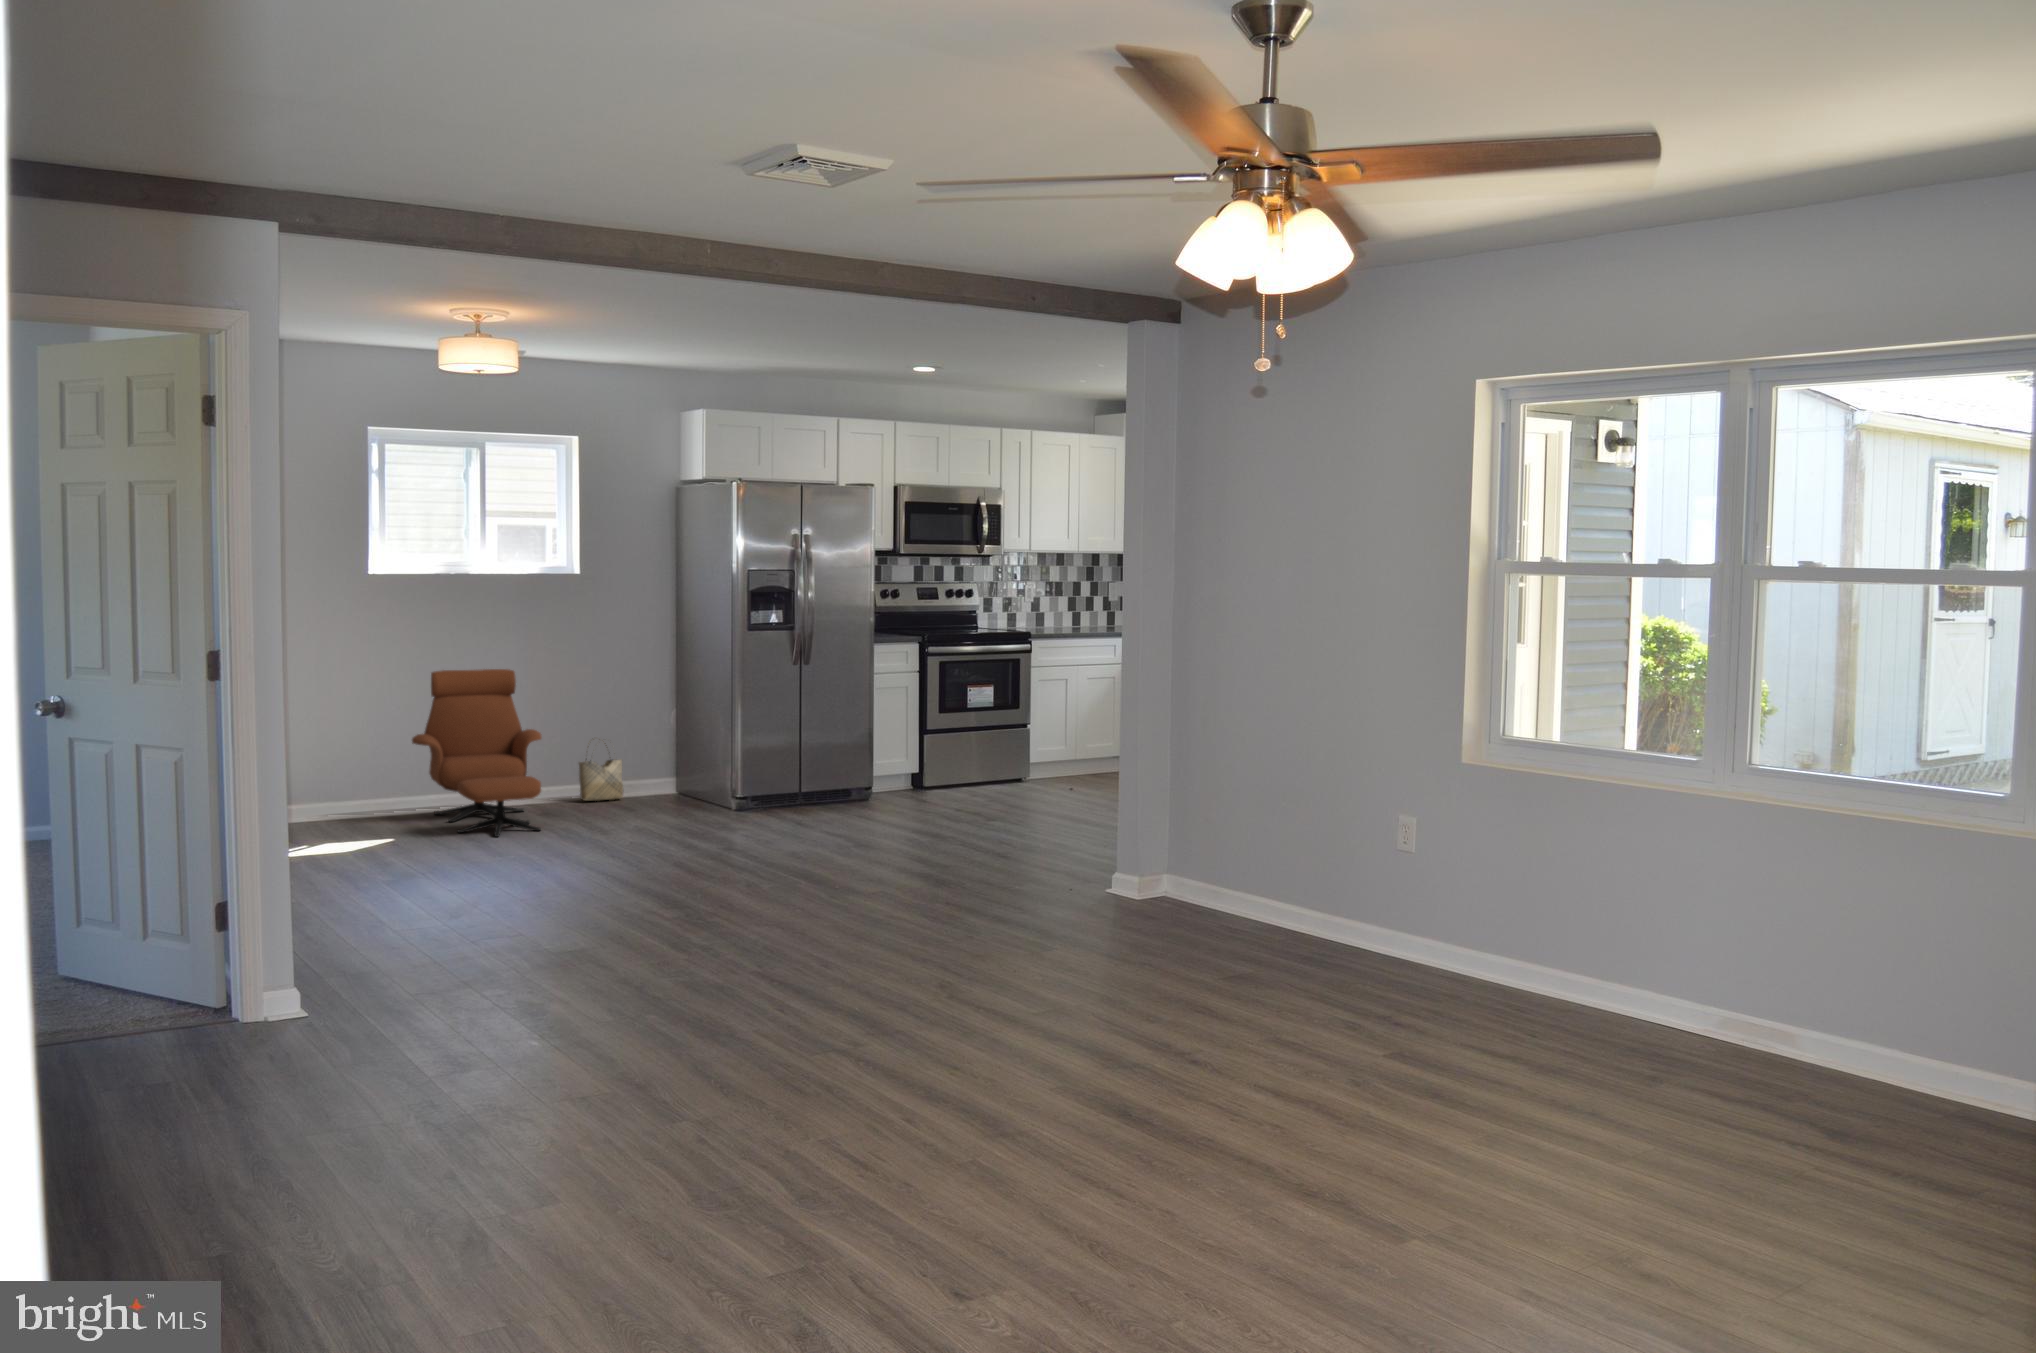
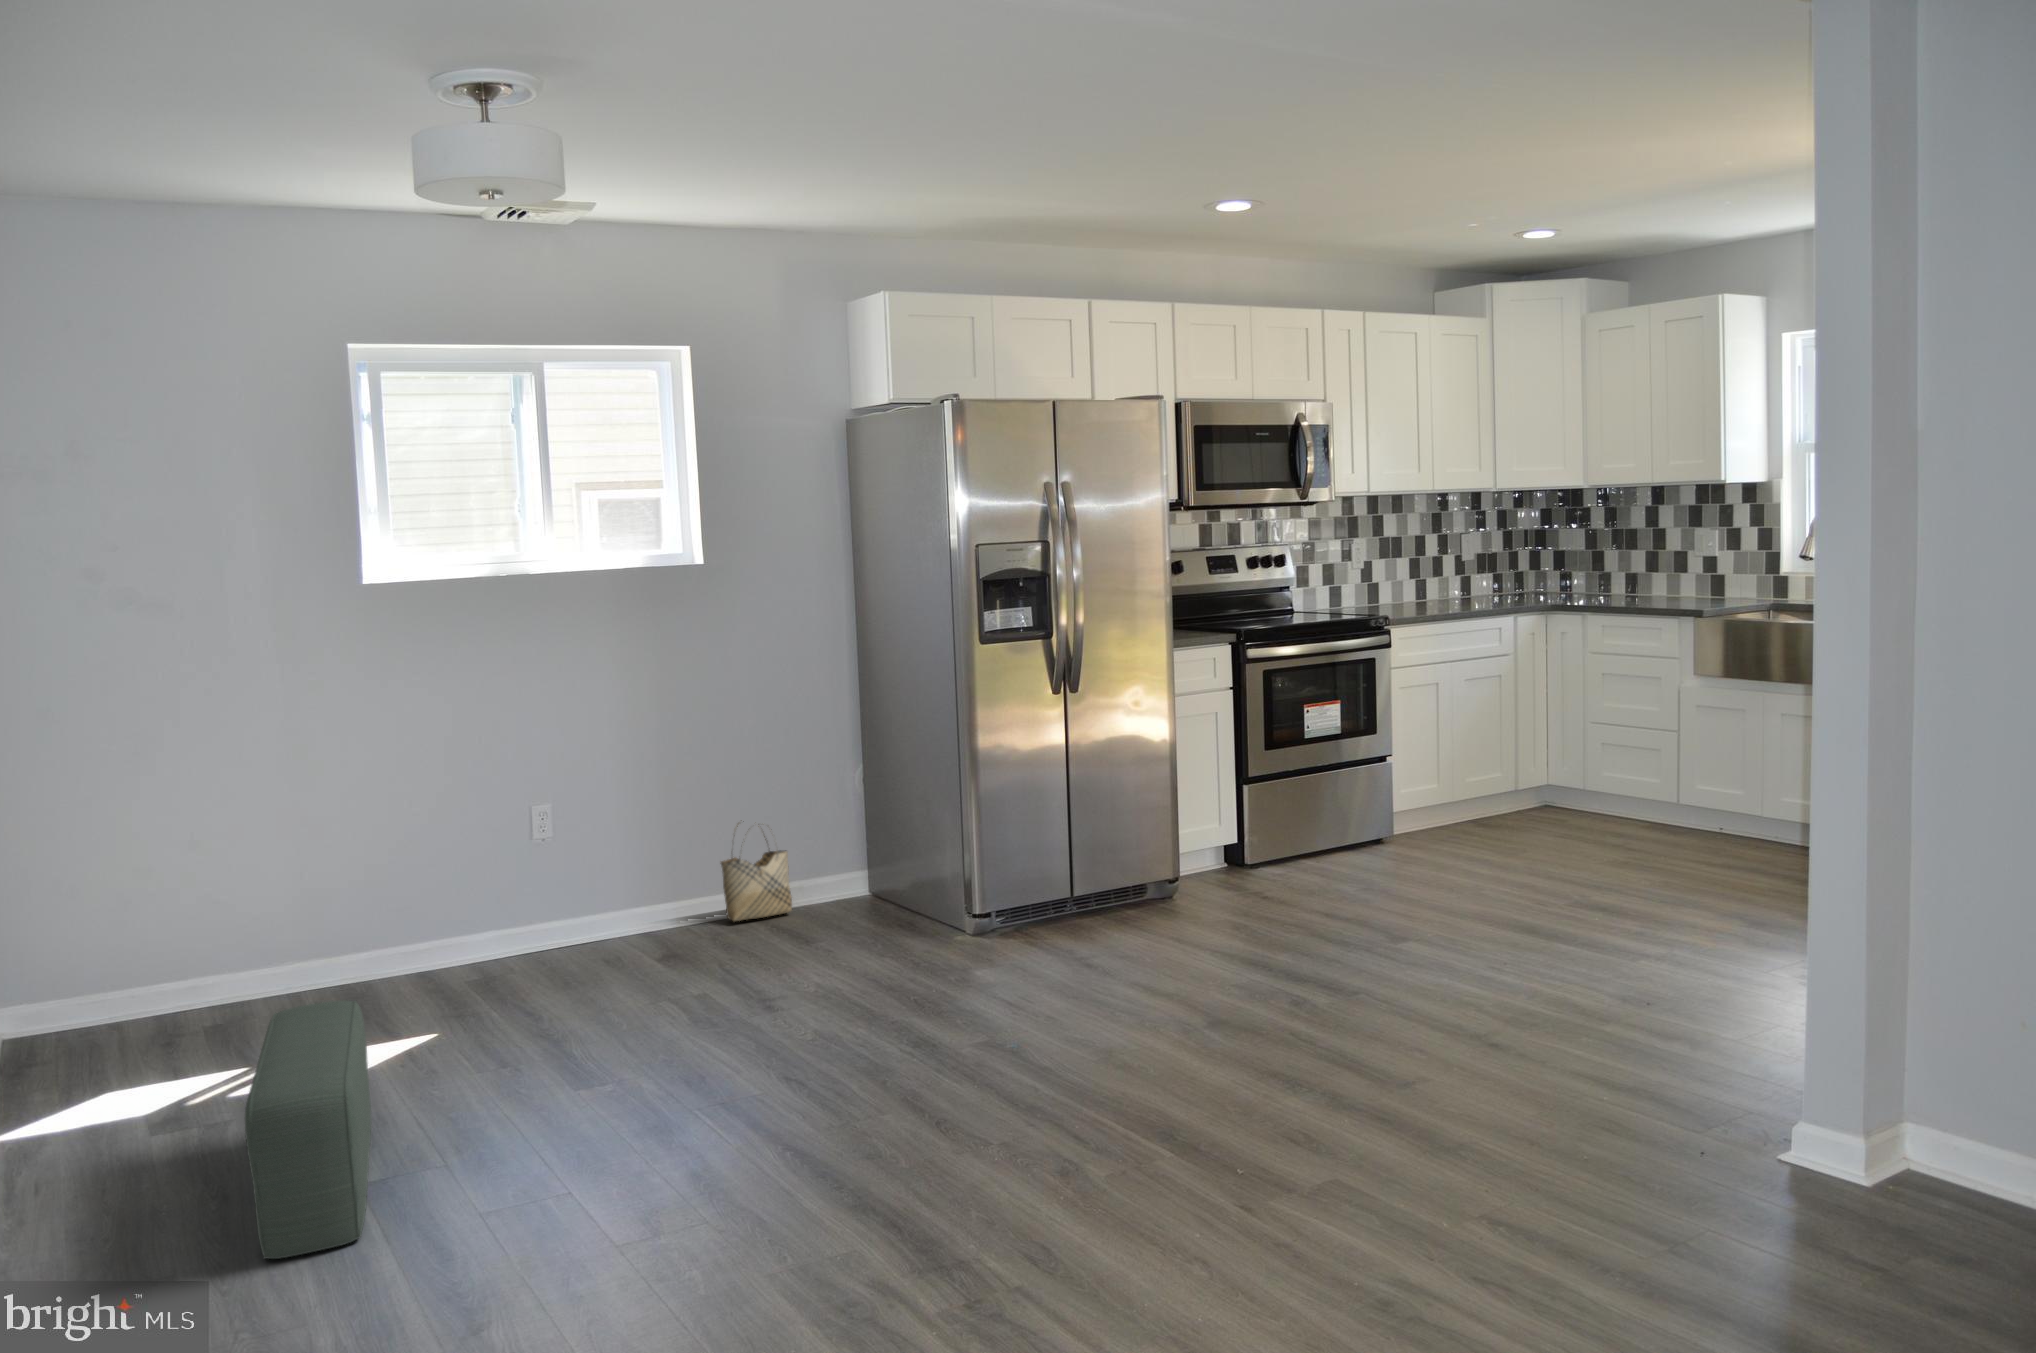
lounge chair: present [412,669,541,837] -> none [446,726,659,1035]
pouf: none [342,790,404,889] -> present [245,1001,371,1259]

